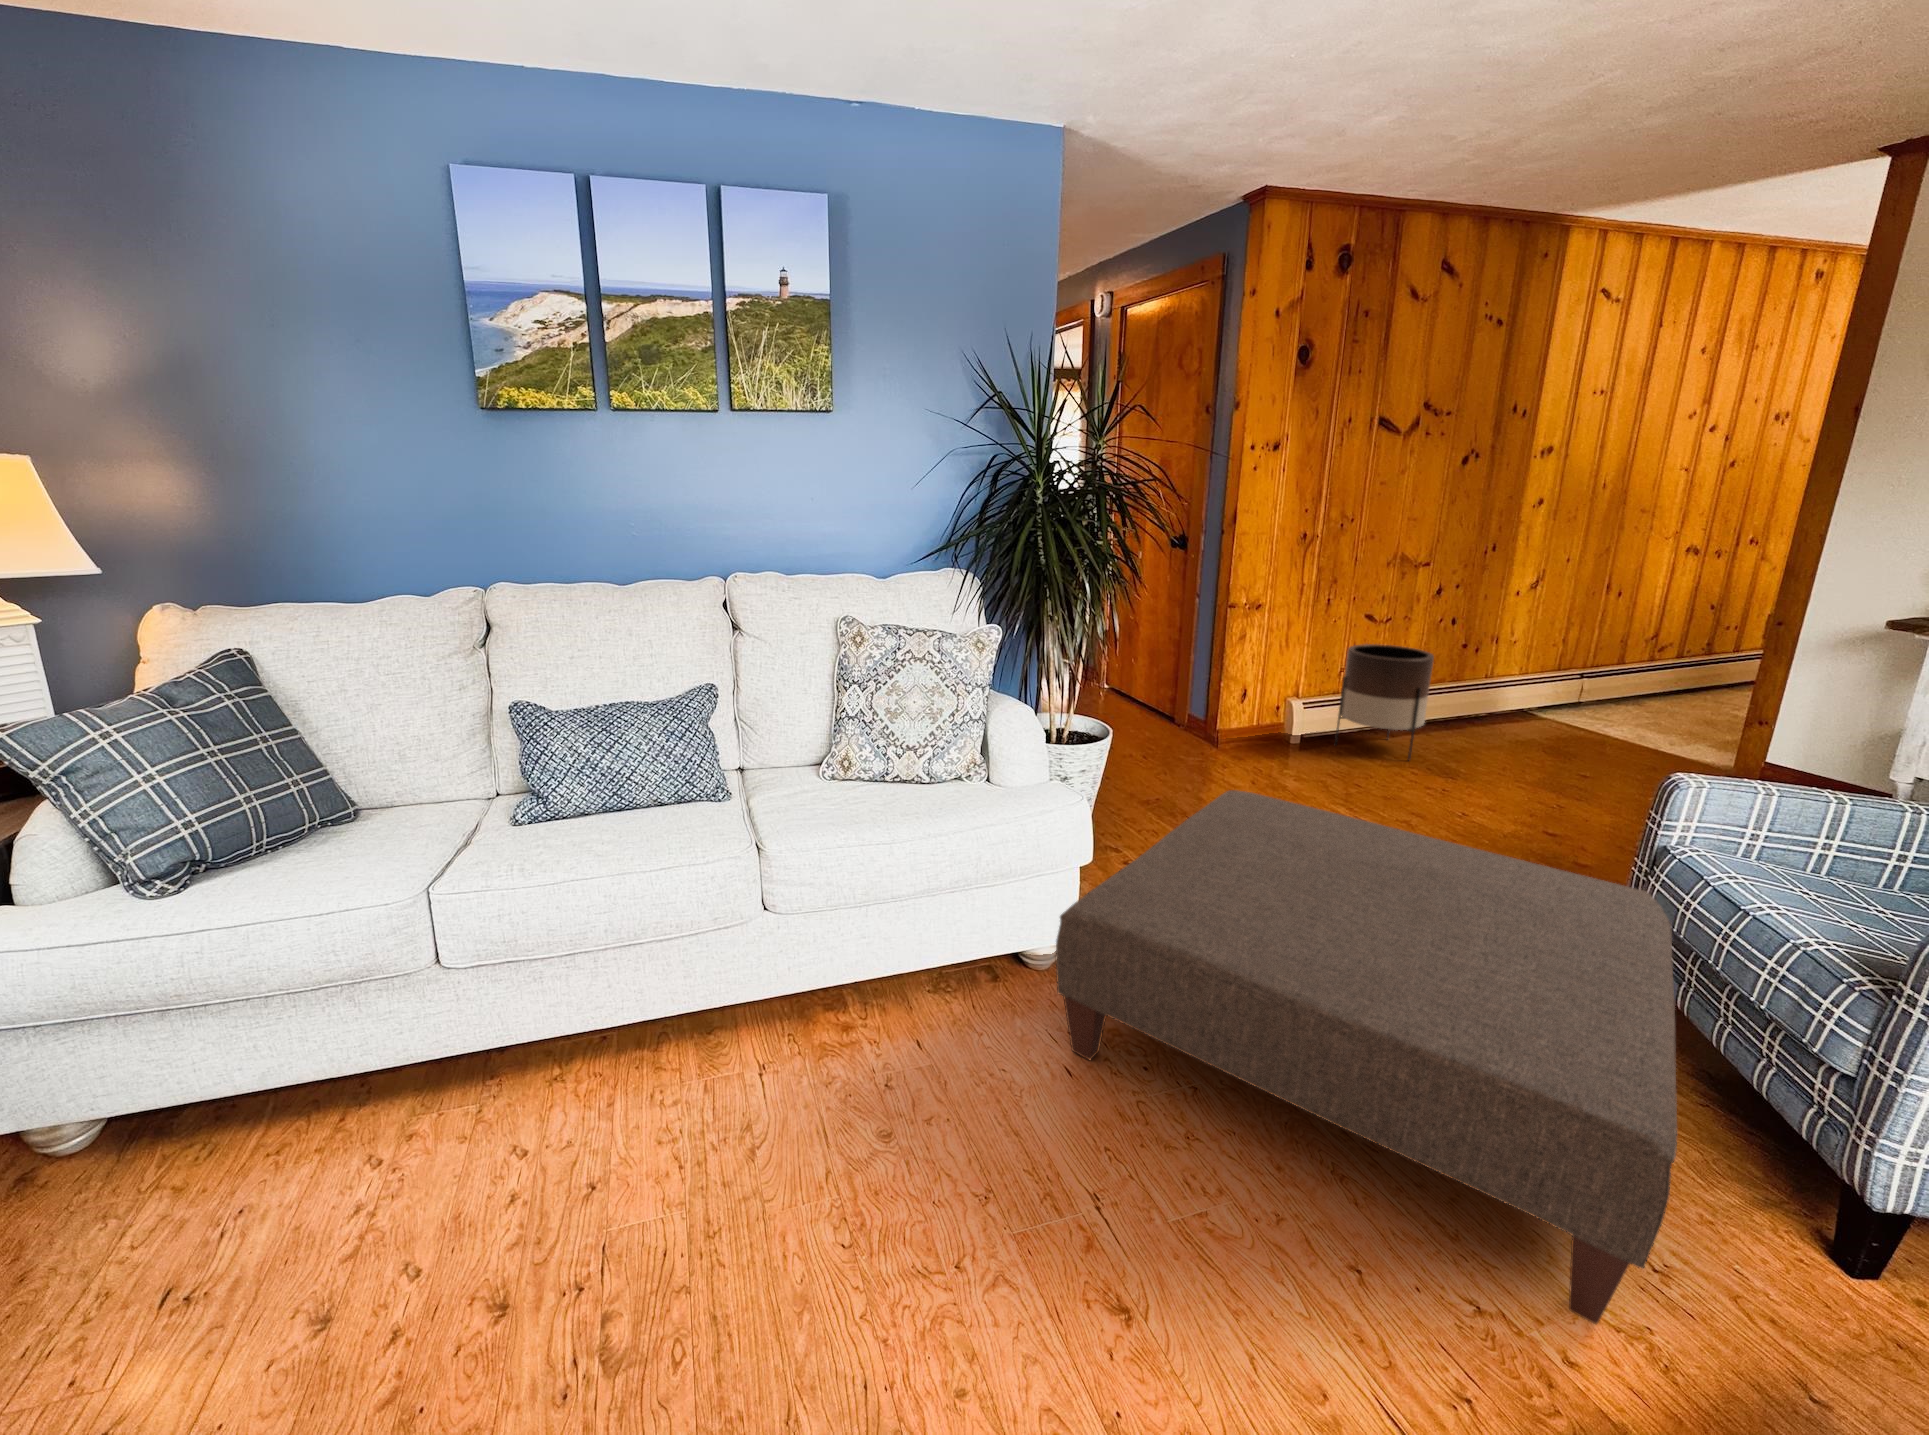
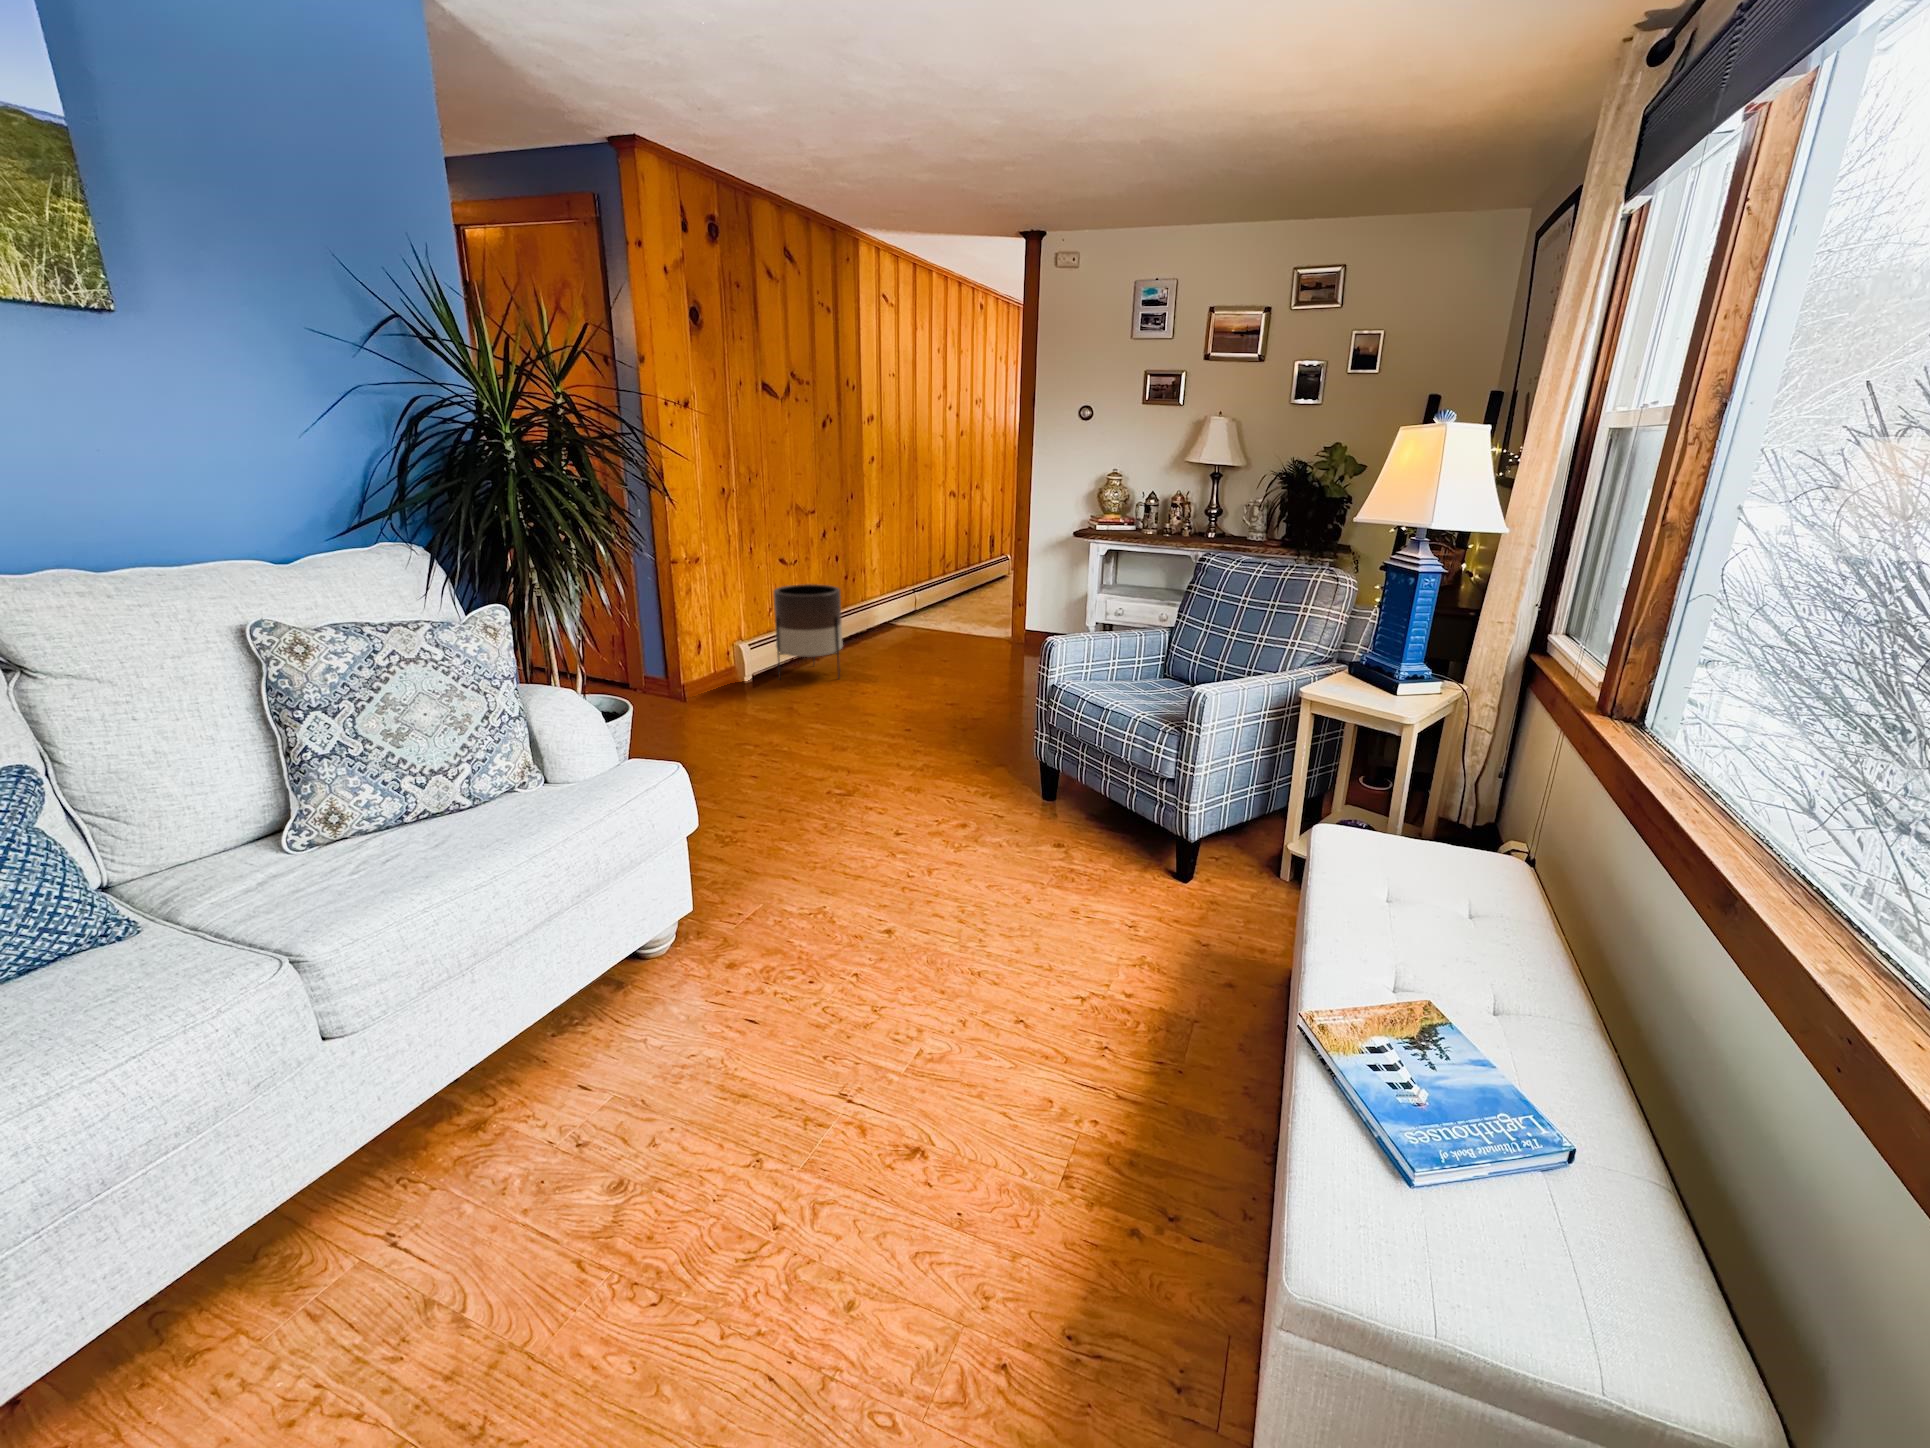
ottoman: present [1056,790,1677,1324] -> none [714,717,1153,1007]

